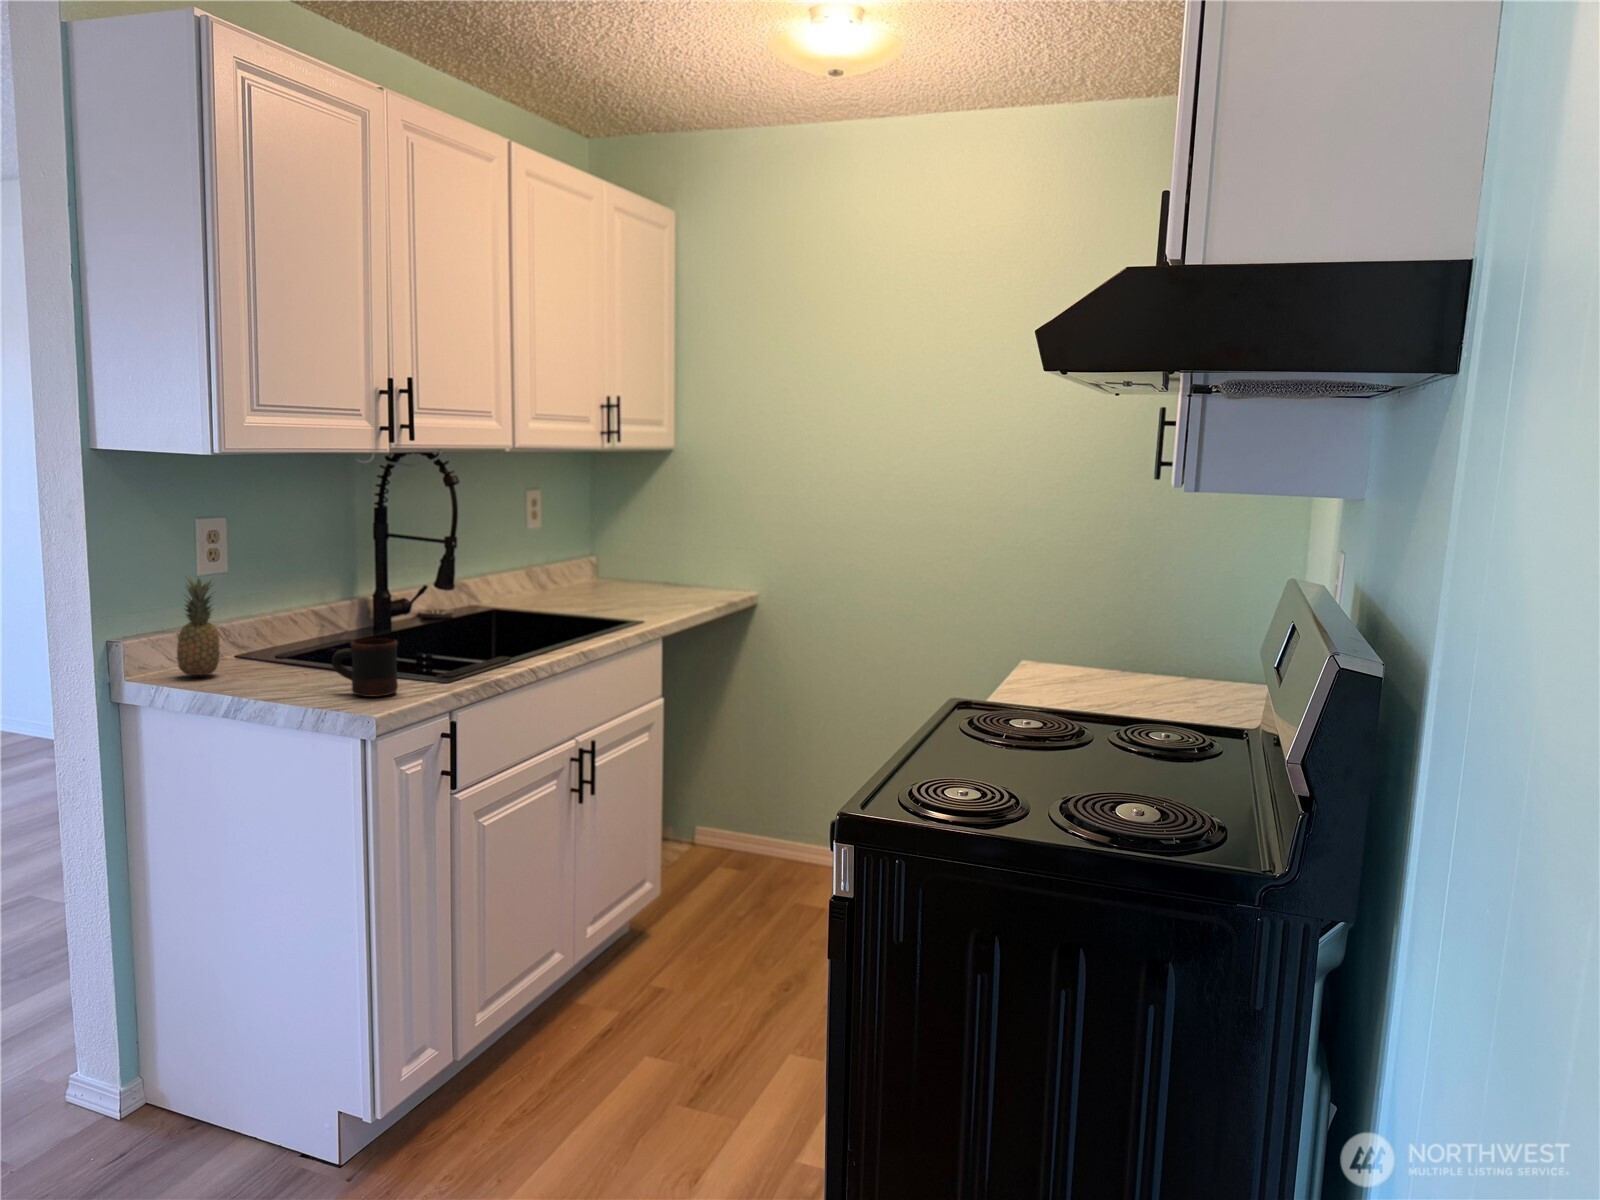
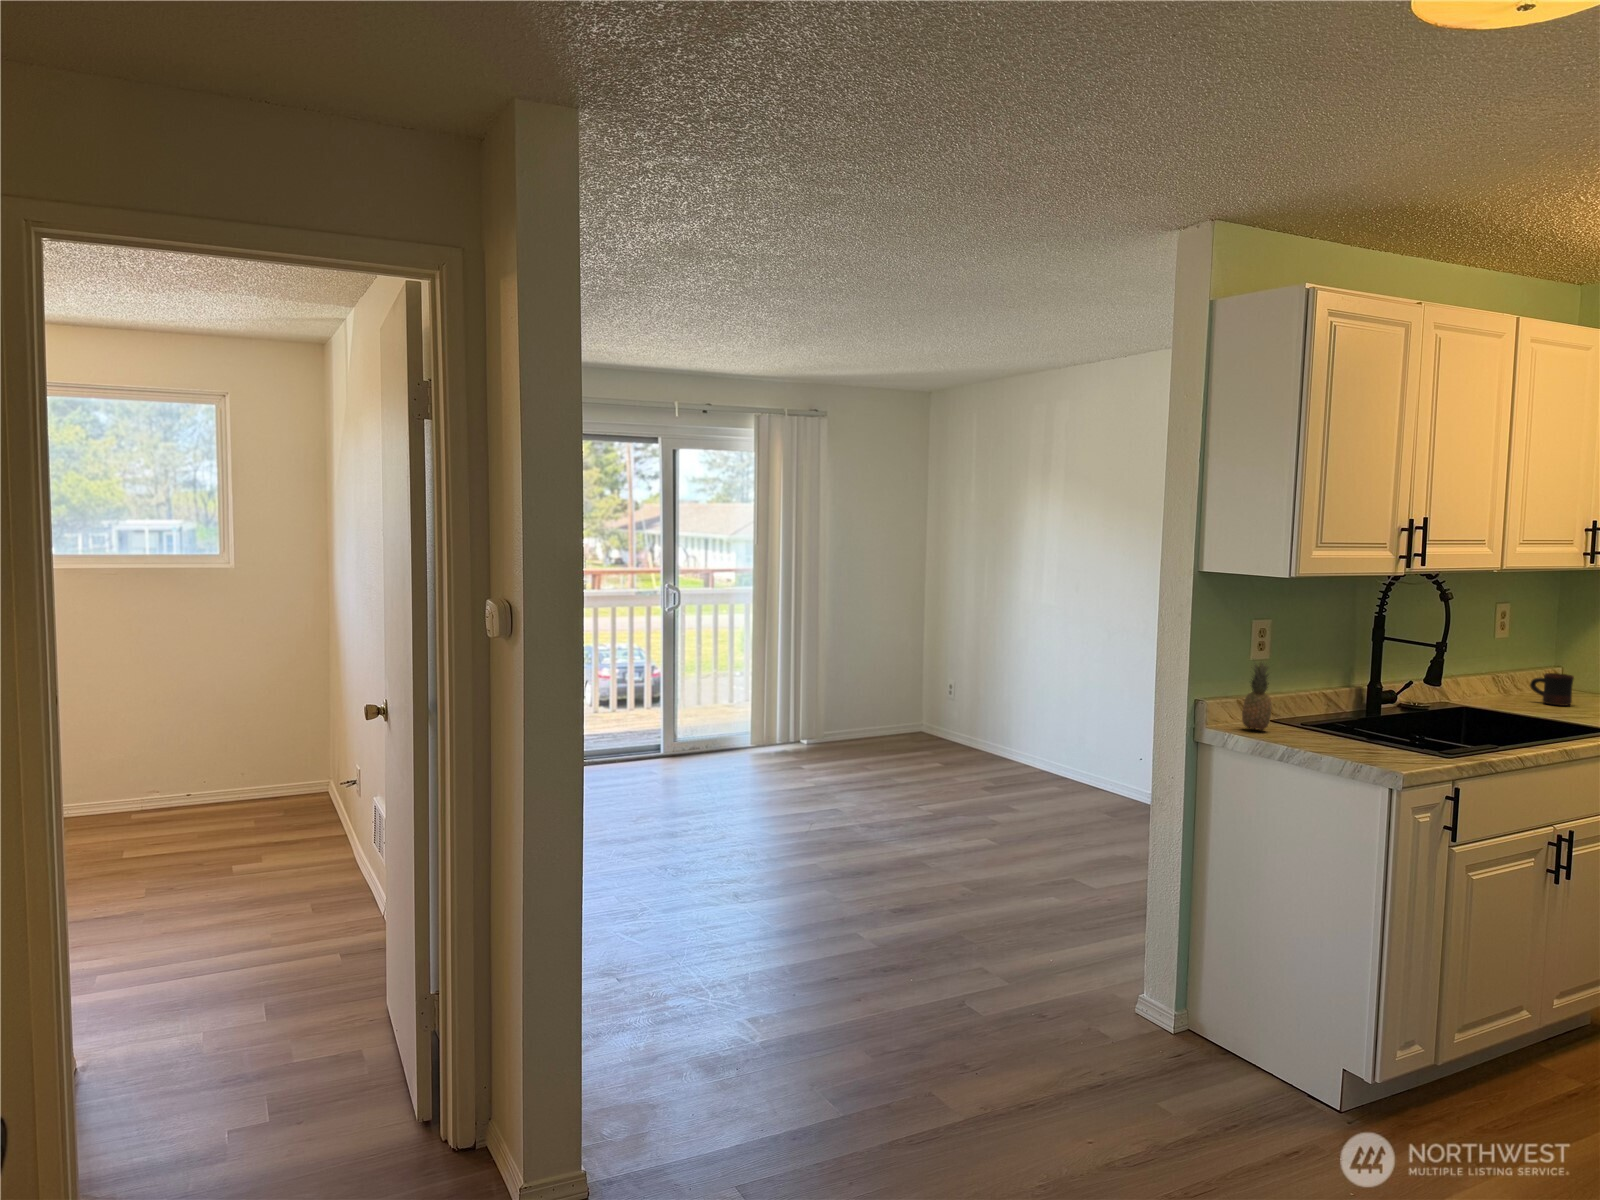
mug: present [332,638,398,697] -> present [1530,673,1574,706]

